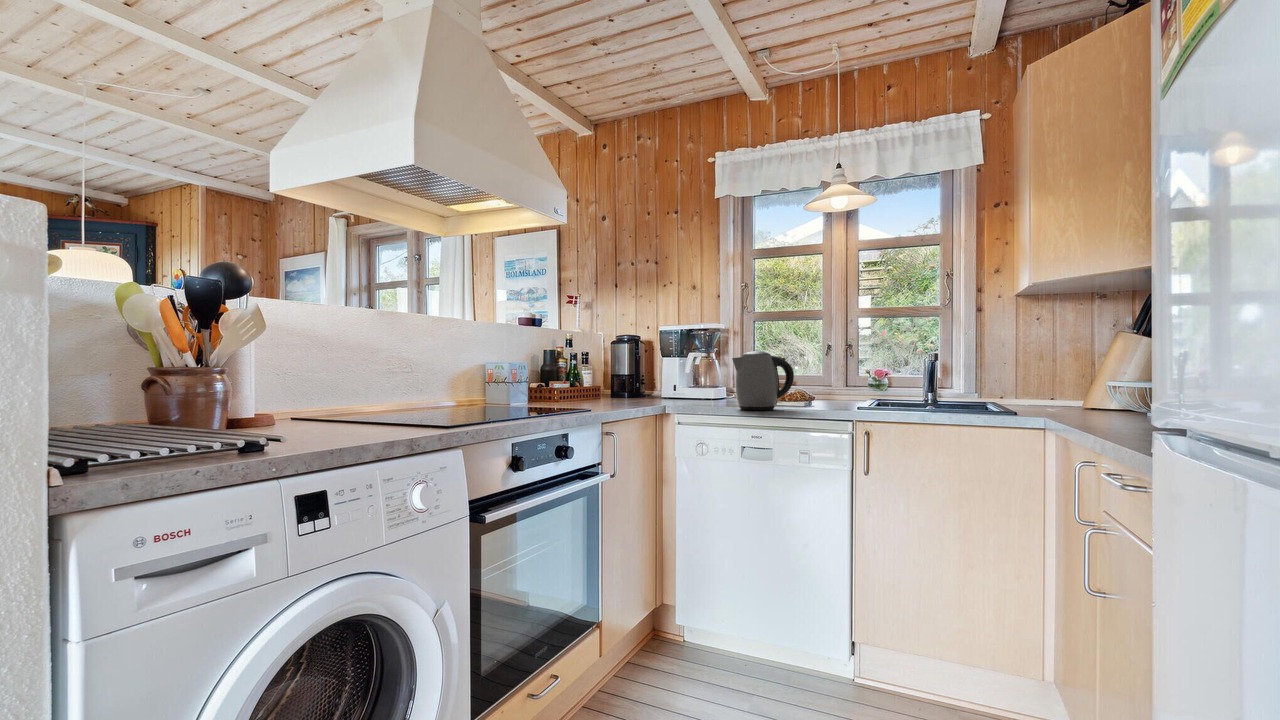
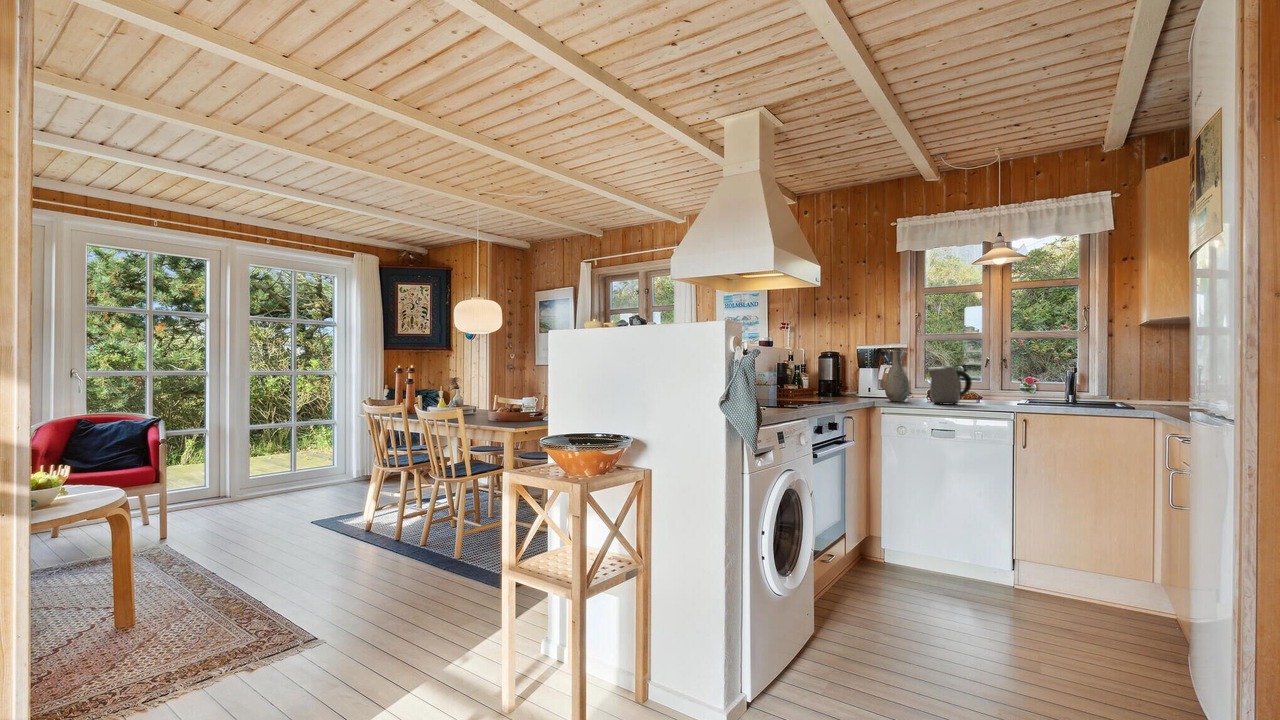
vase: none [677,328,711,406] -> present [885,351,909,402]

